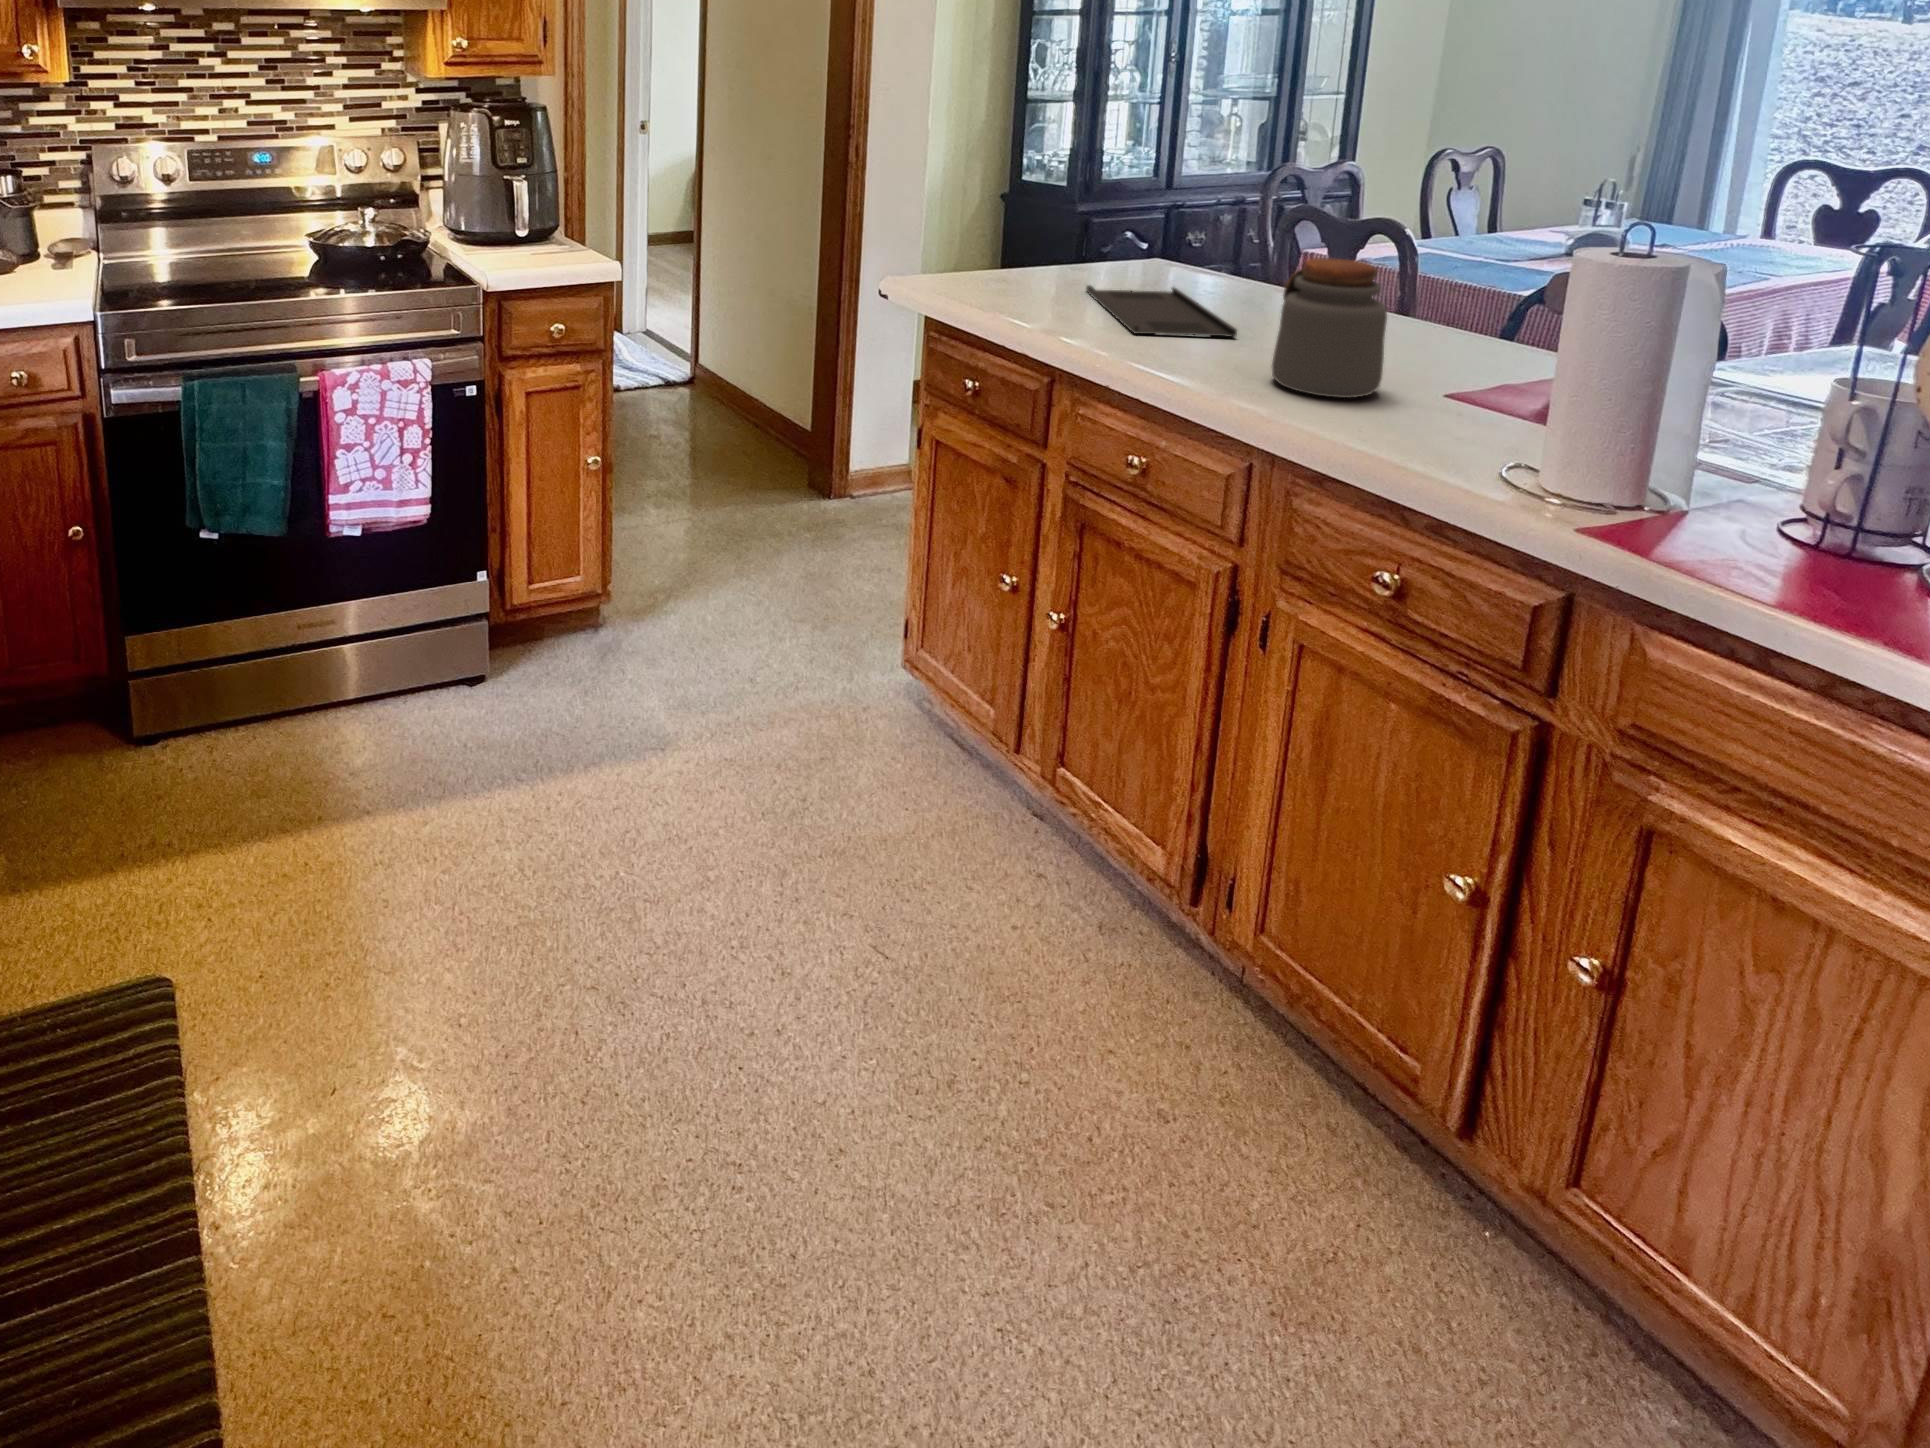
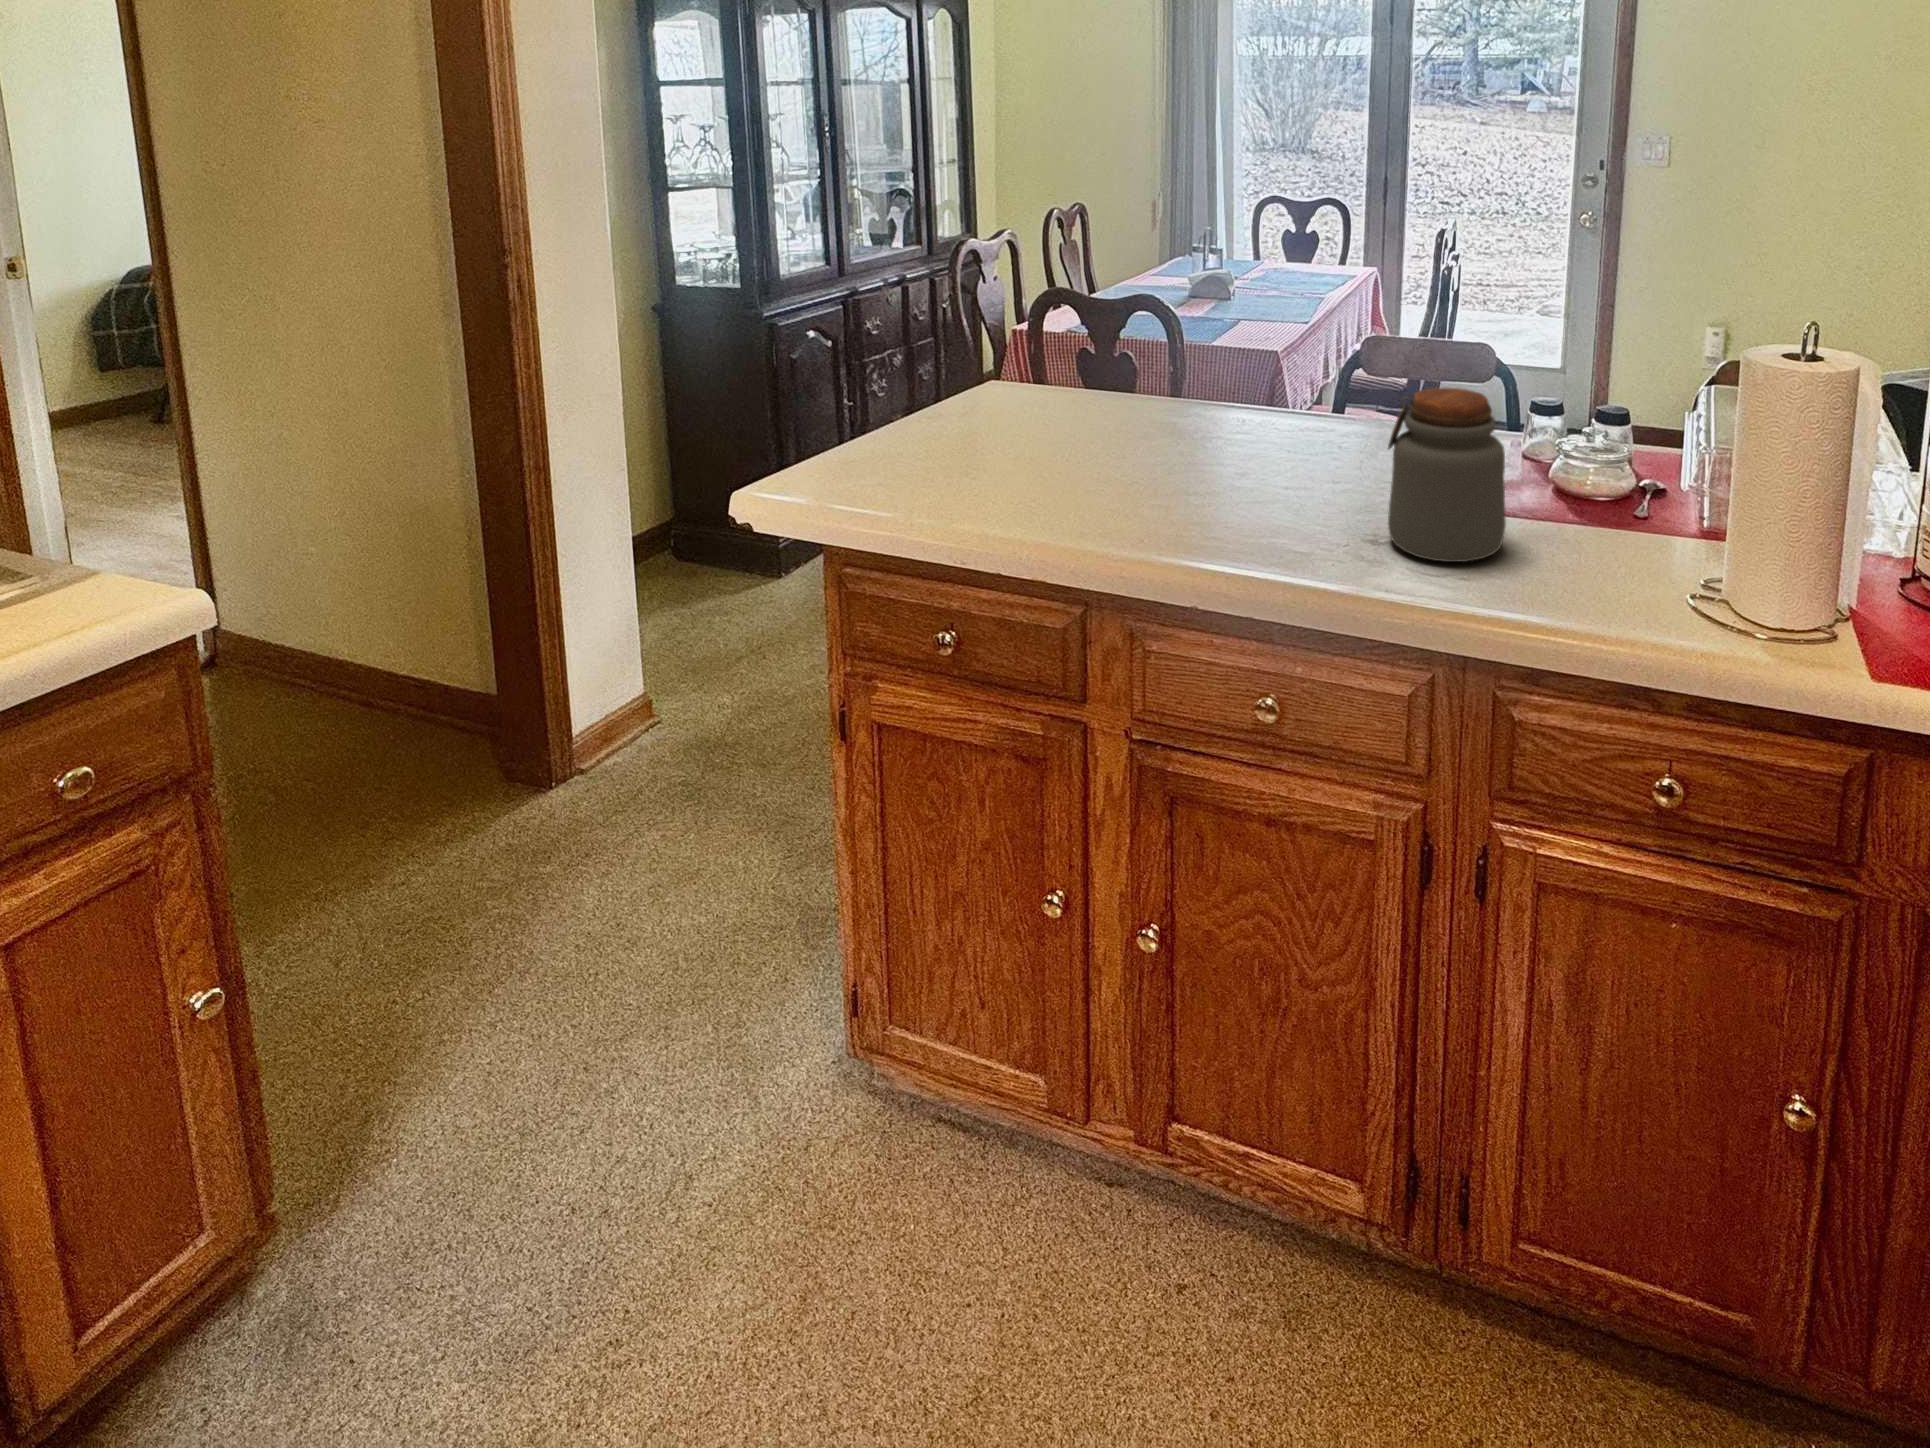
tray: present [1086,285,1237,337] -> none [1028,429,1270,518]

